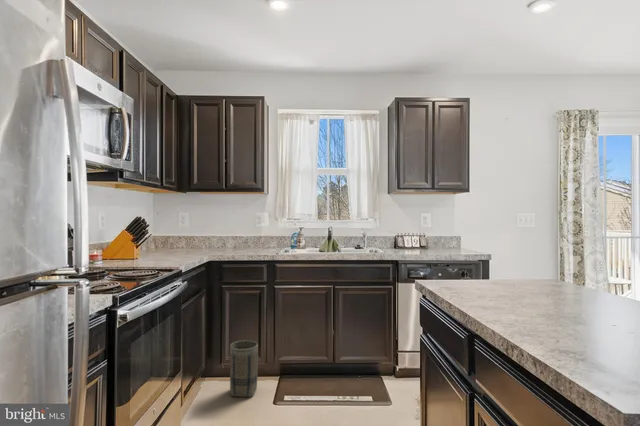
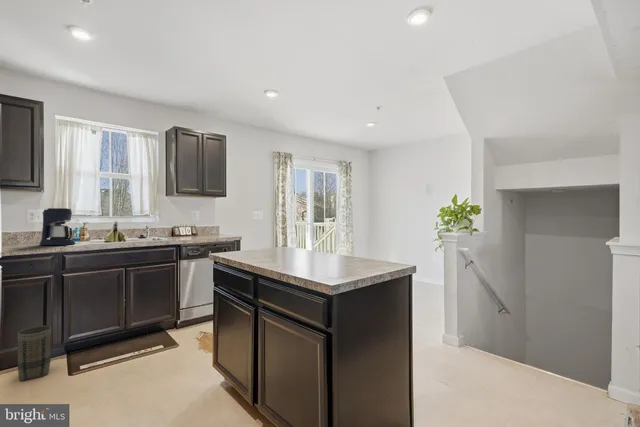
coffee maker: none [258,212,288,253] -> present [39,208,75,245]

